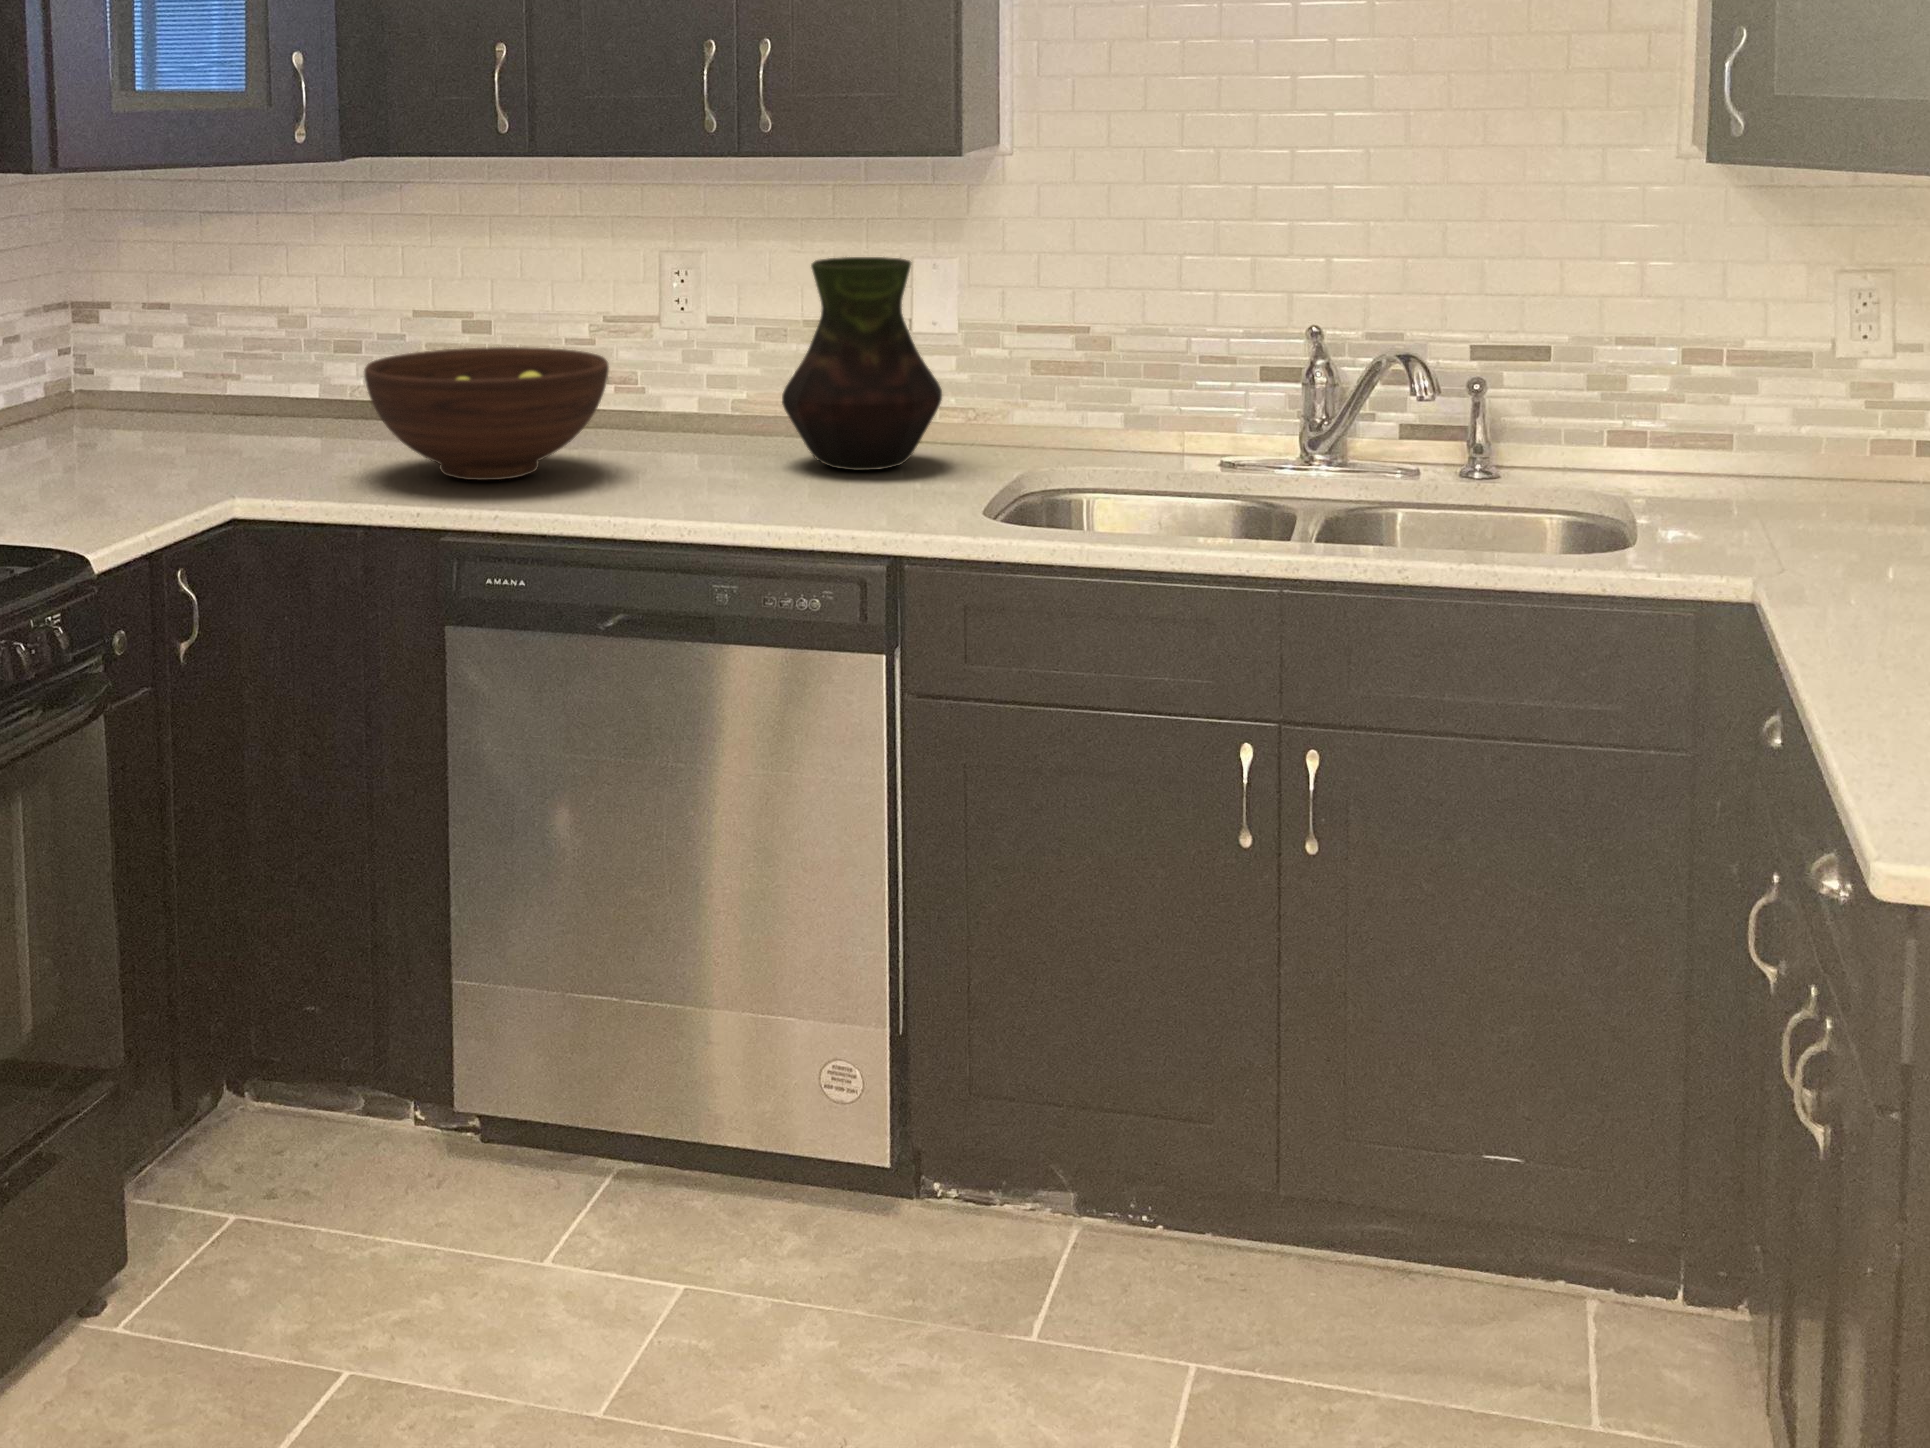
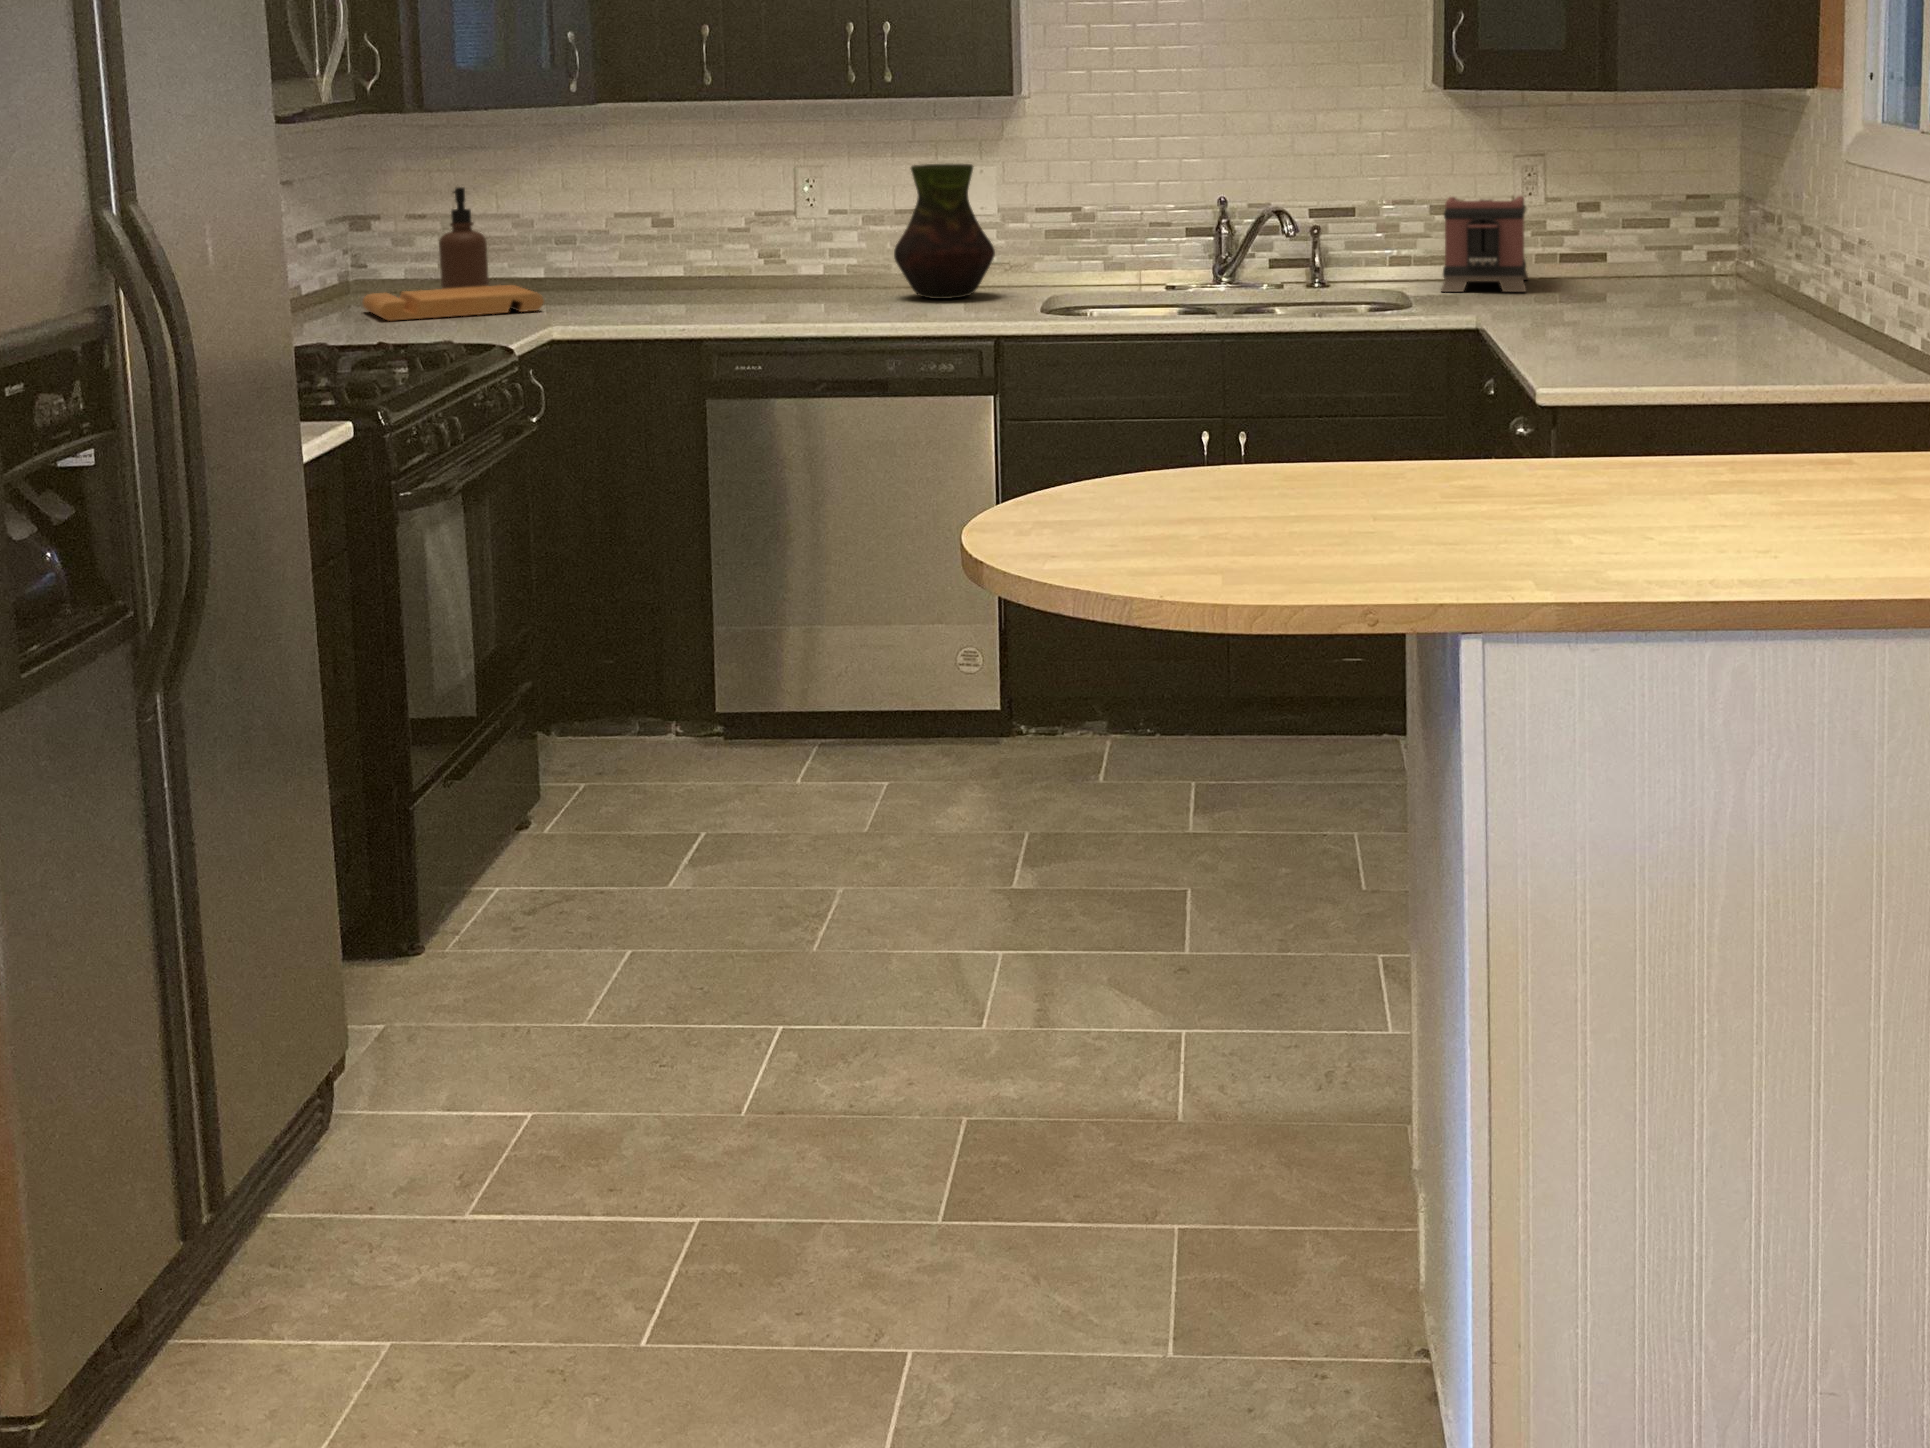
soap dispenser: none [171,267,240,421] -> present [439,187,489,289]
toaster: none [1693,324,1858,512] -> present [1441,196,1529,292]
fruit bowl: present [364,347,609,480] -> none [624,229,786,311]
cutting board: none [15,416,259,475] -> present [362,285,544,321]

